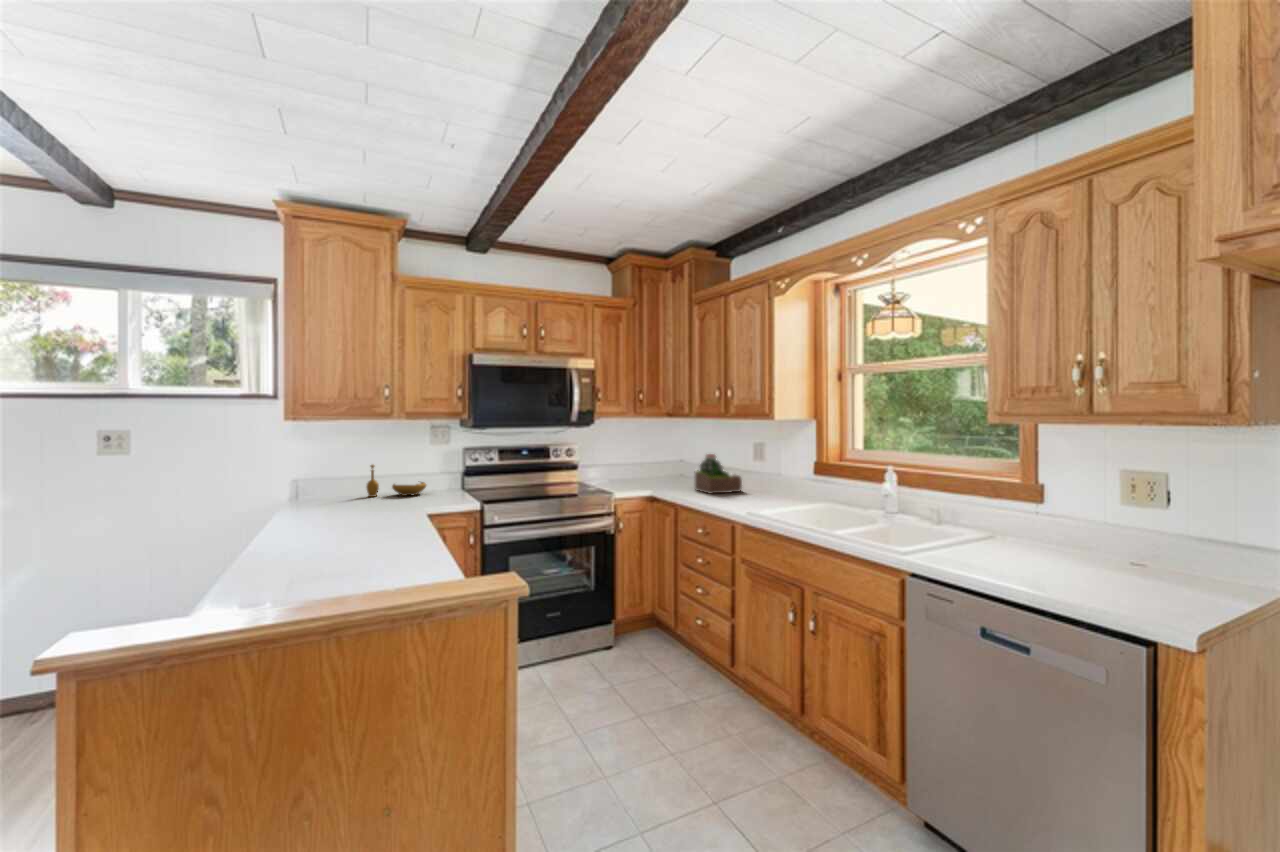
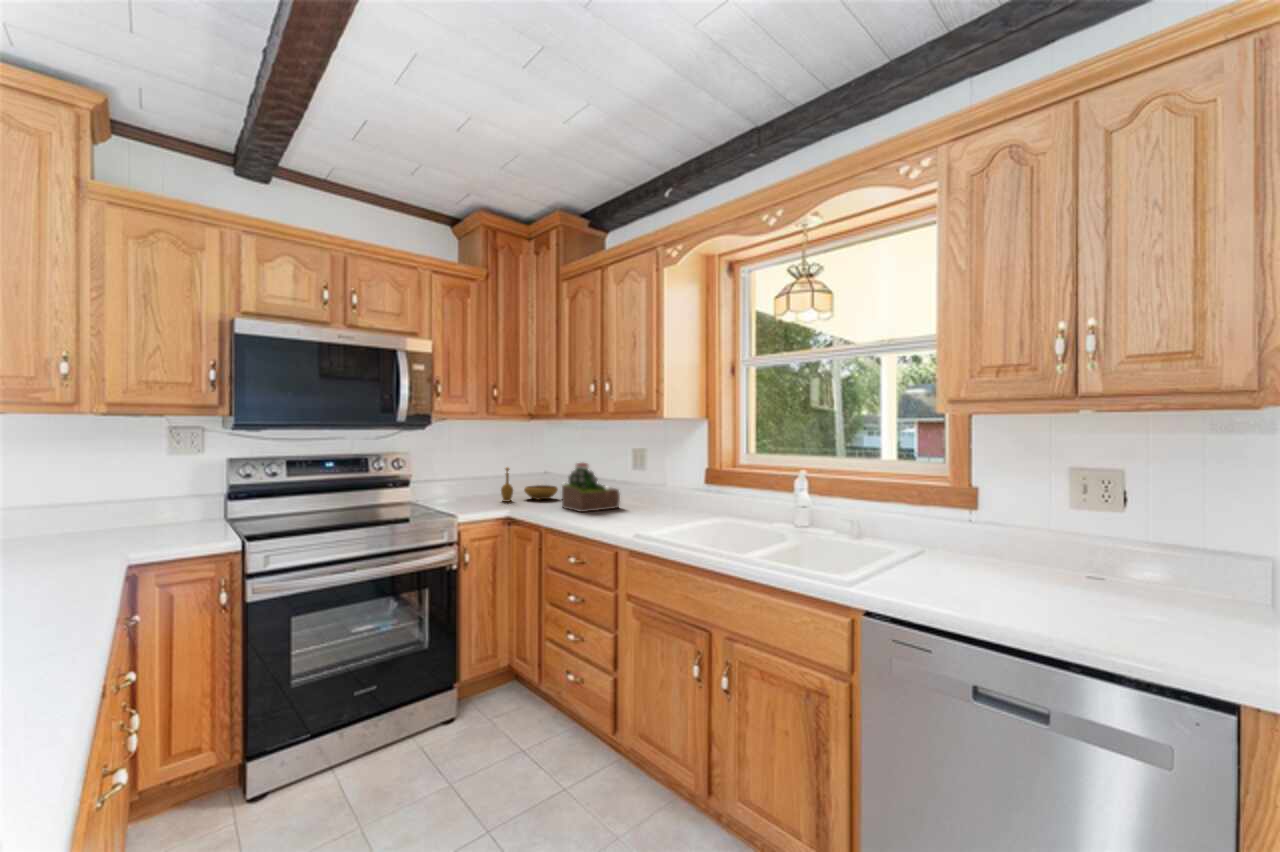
decorative bowl: present [367,465,426,497] -> present [501,467,558,502]

